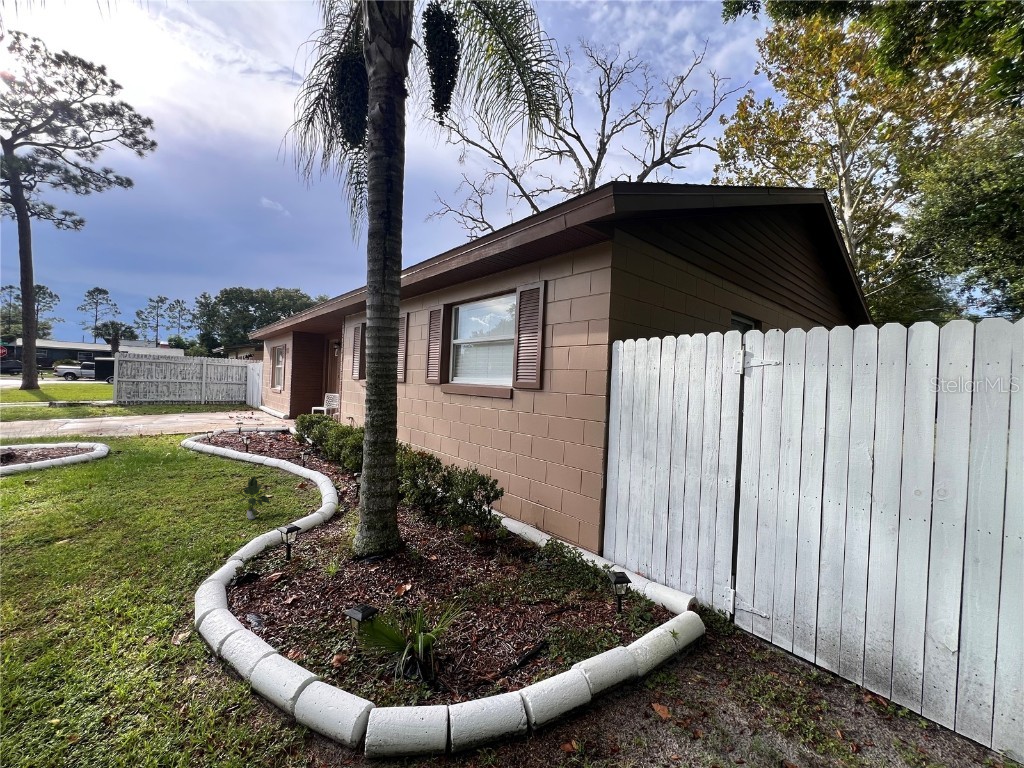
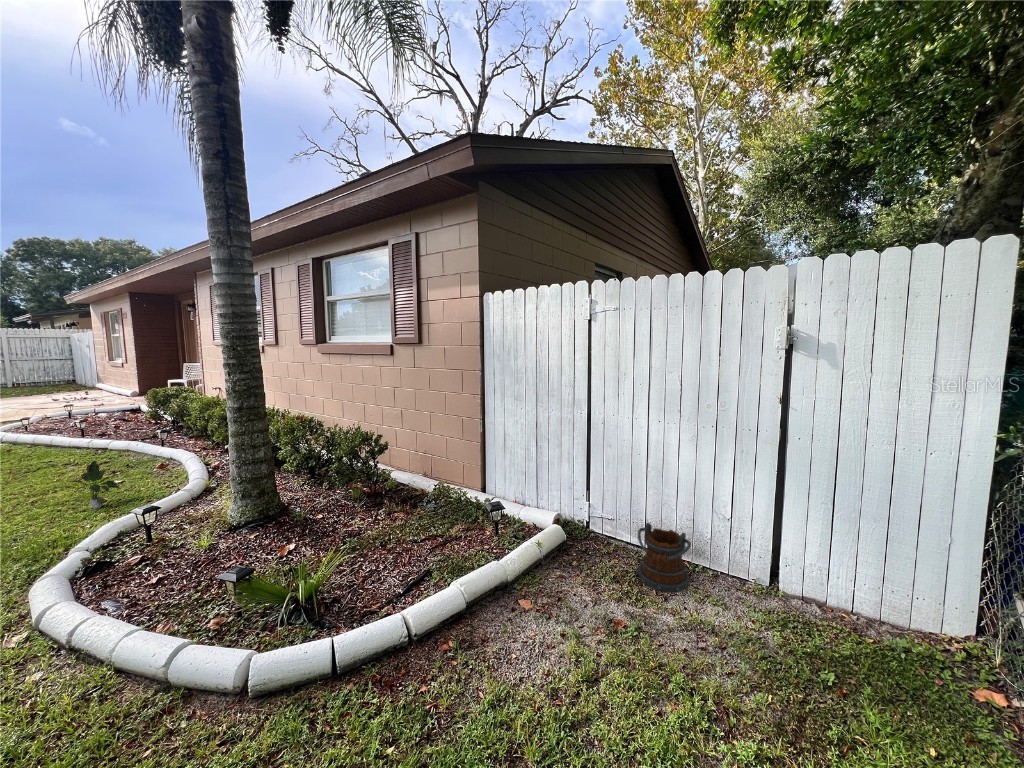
bucket: none [803,630,889,734] -> present [637,523,691,592]

